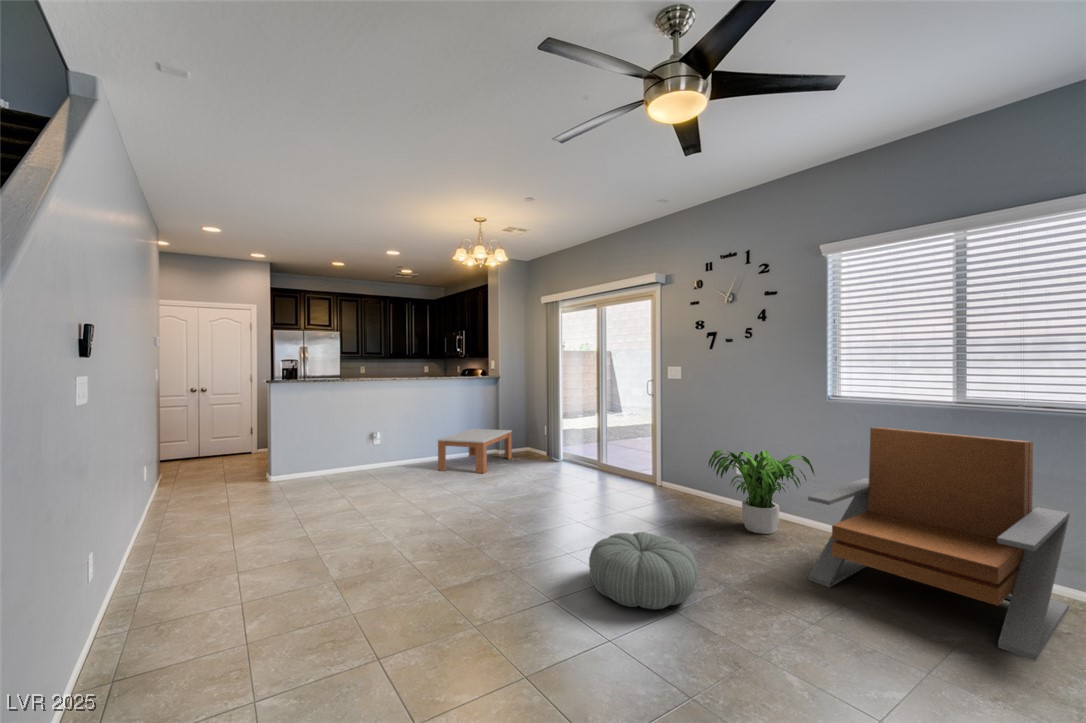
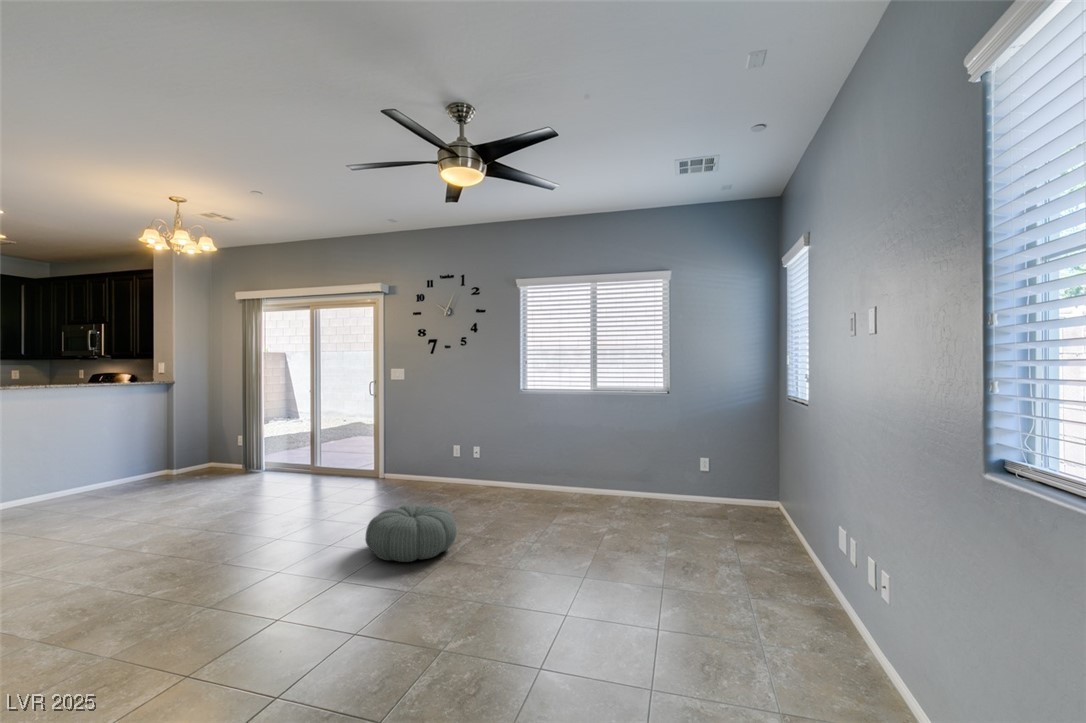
lounge chair: present [808,428,1069,660] -> none [520,408,642,527]
coffee table: present [438,429,512,473] -> none [92,444,196,502]
potted plant: present [708,450,815,534] -> none [439,434,514,497]

